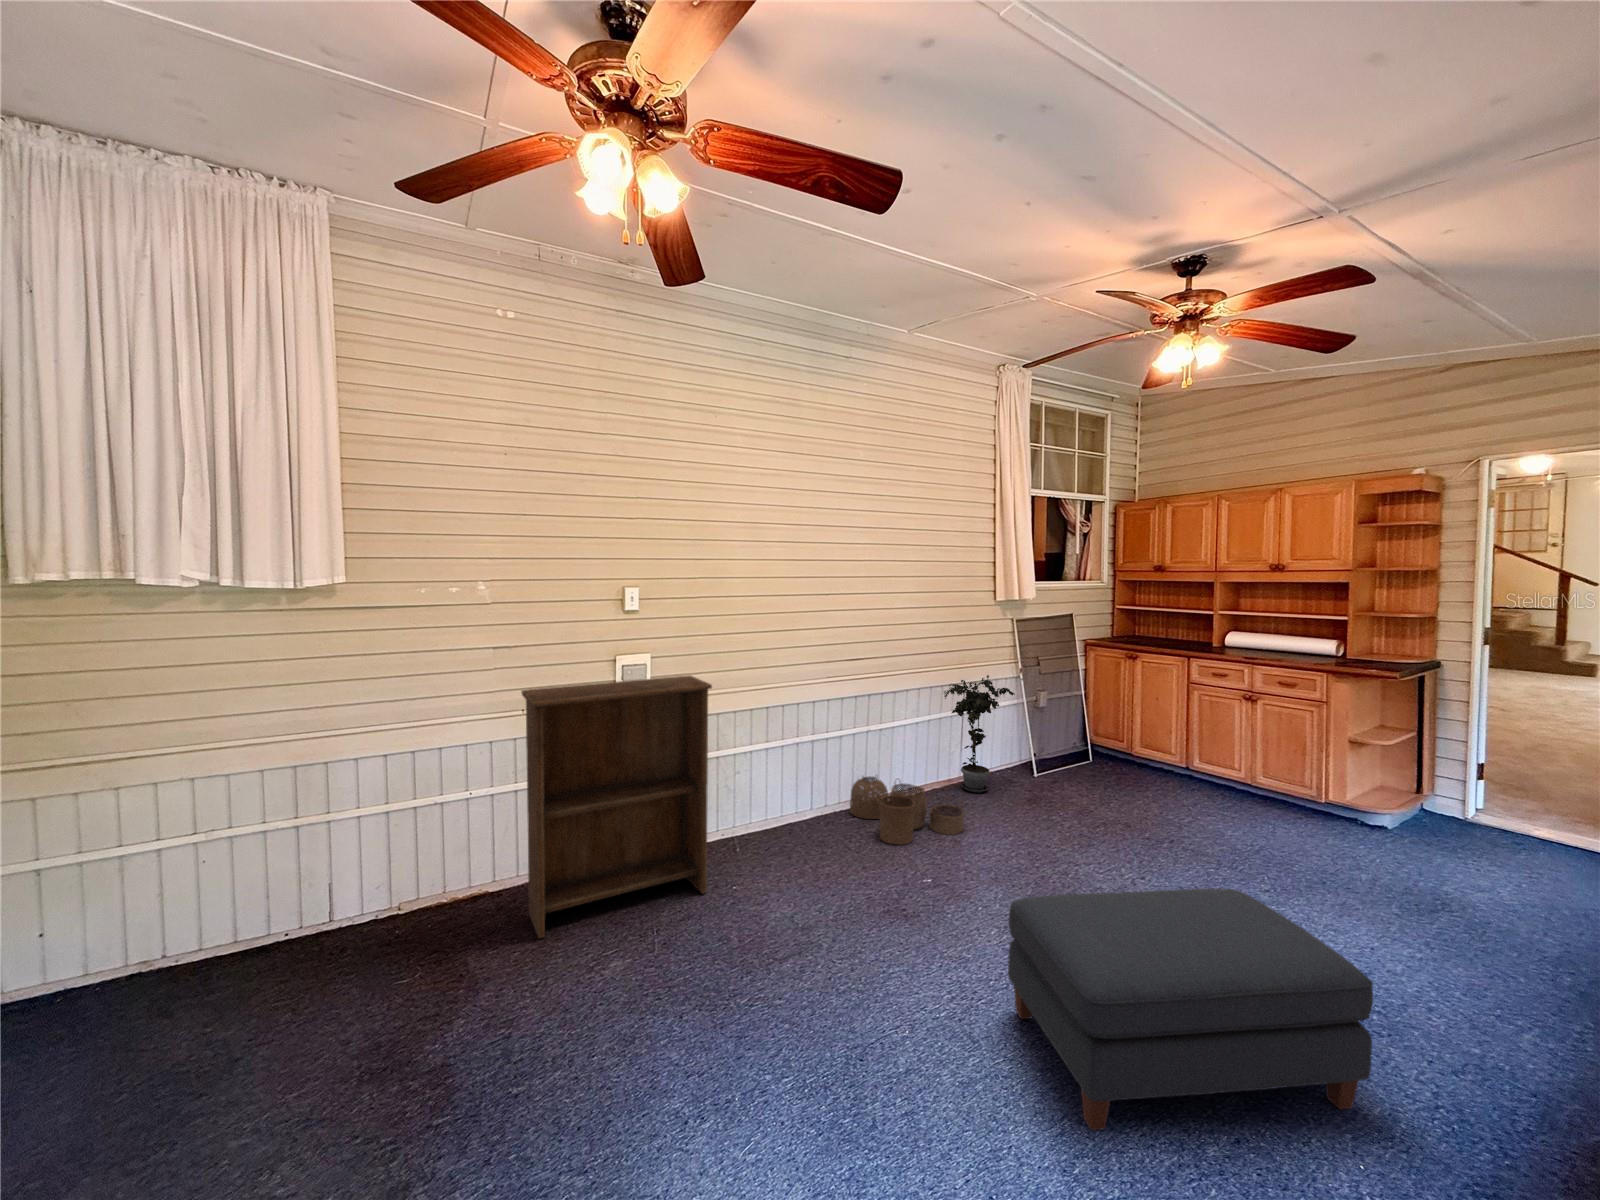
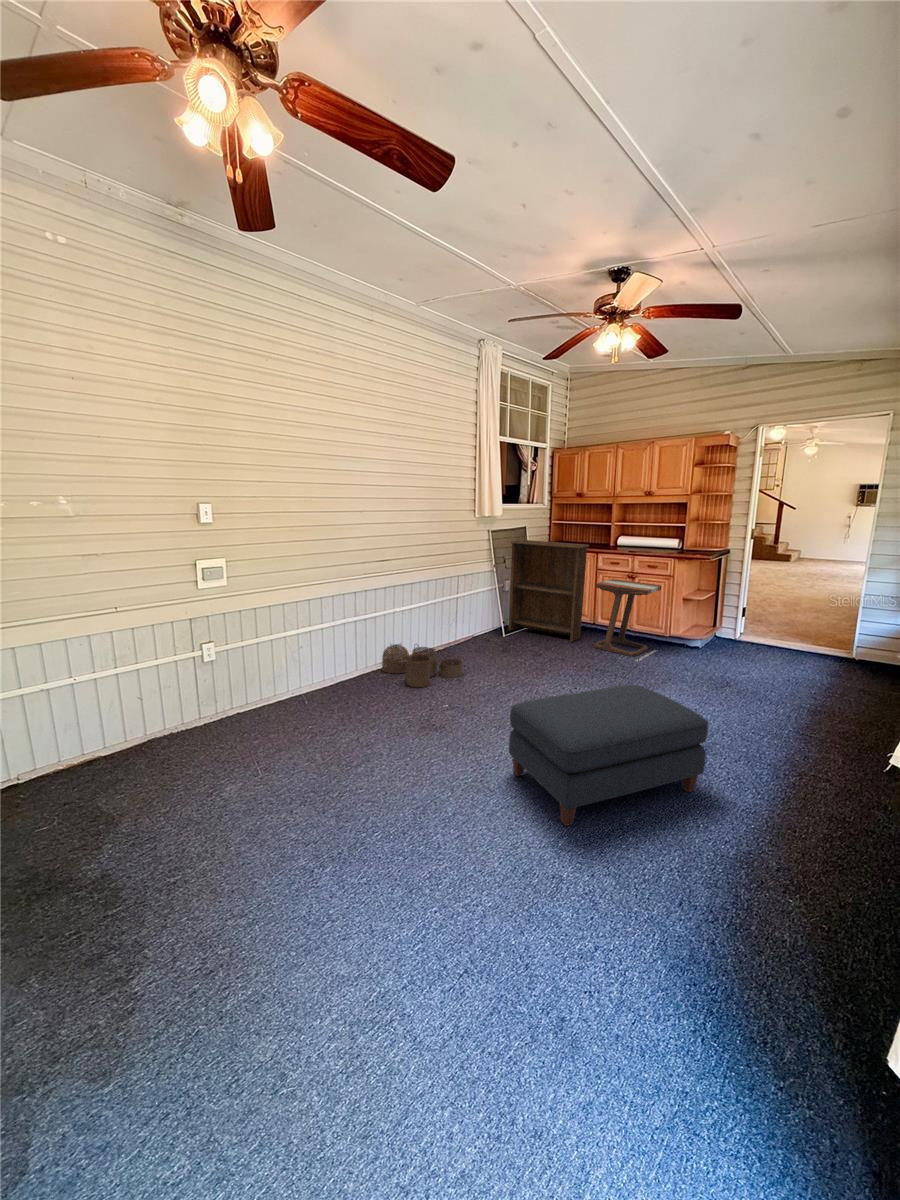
potted plant: present [944,675,1015,792] -> none [444,569,491,650]
bookshelf: present [521,676,712,938] -> present [508,540,589,642]
side table: none [1184,699,1309,839] -> present [594,579,661,656]

